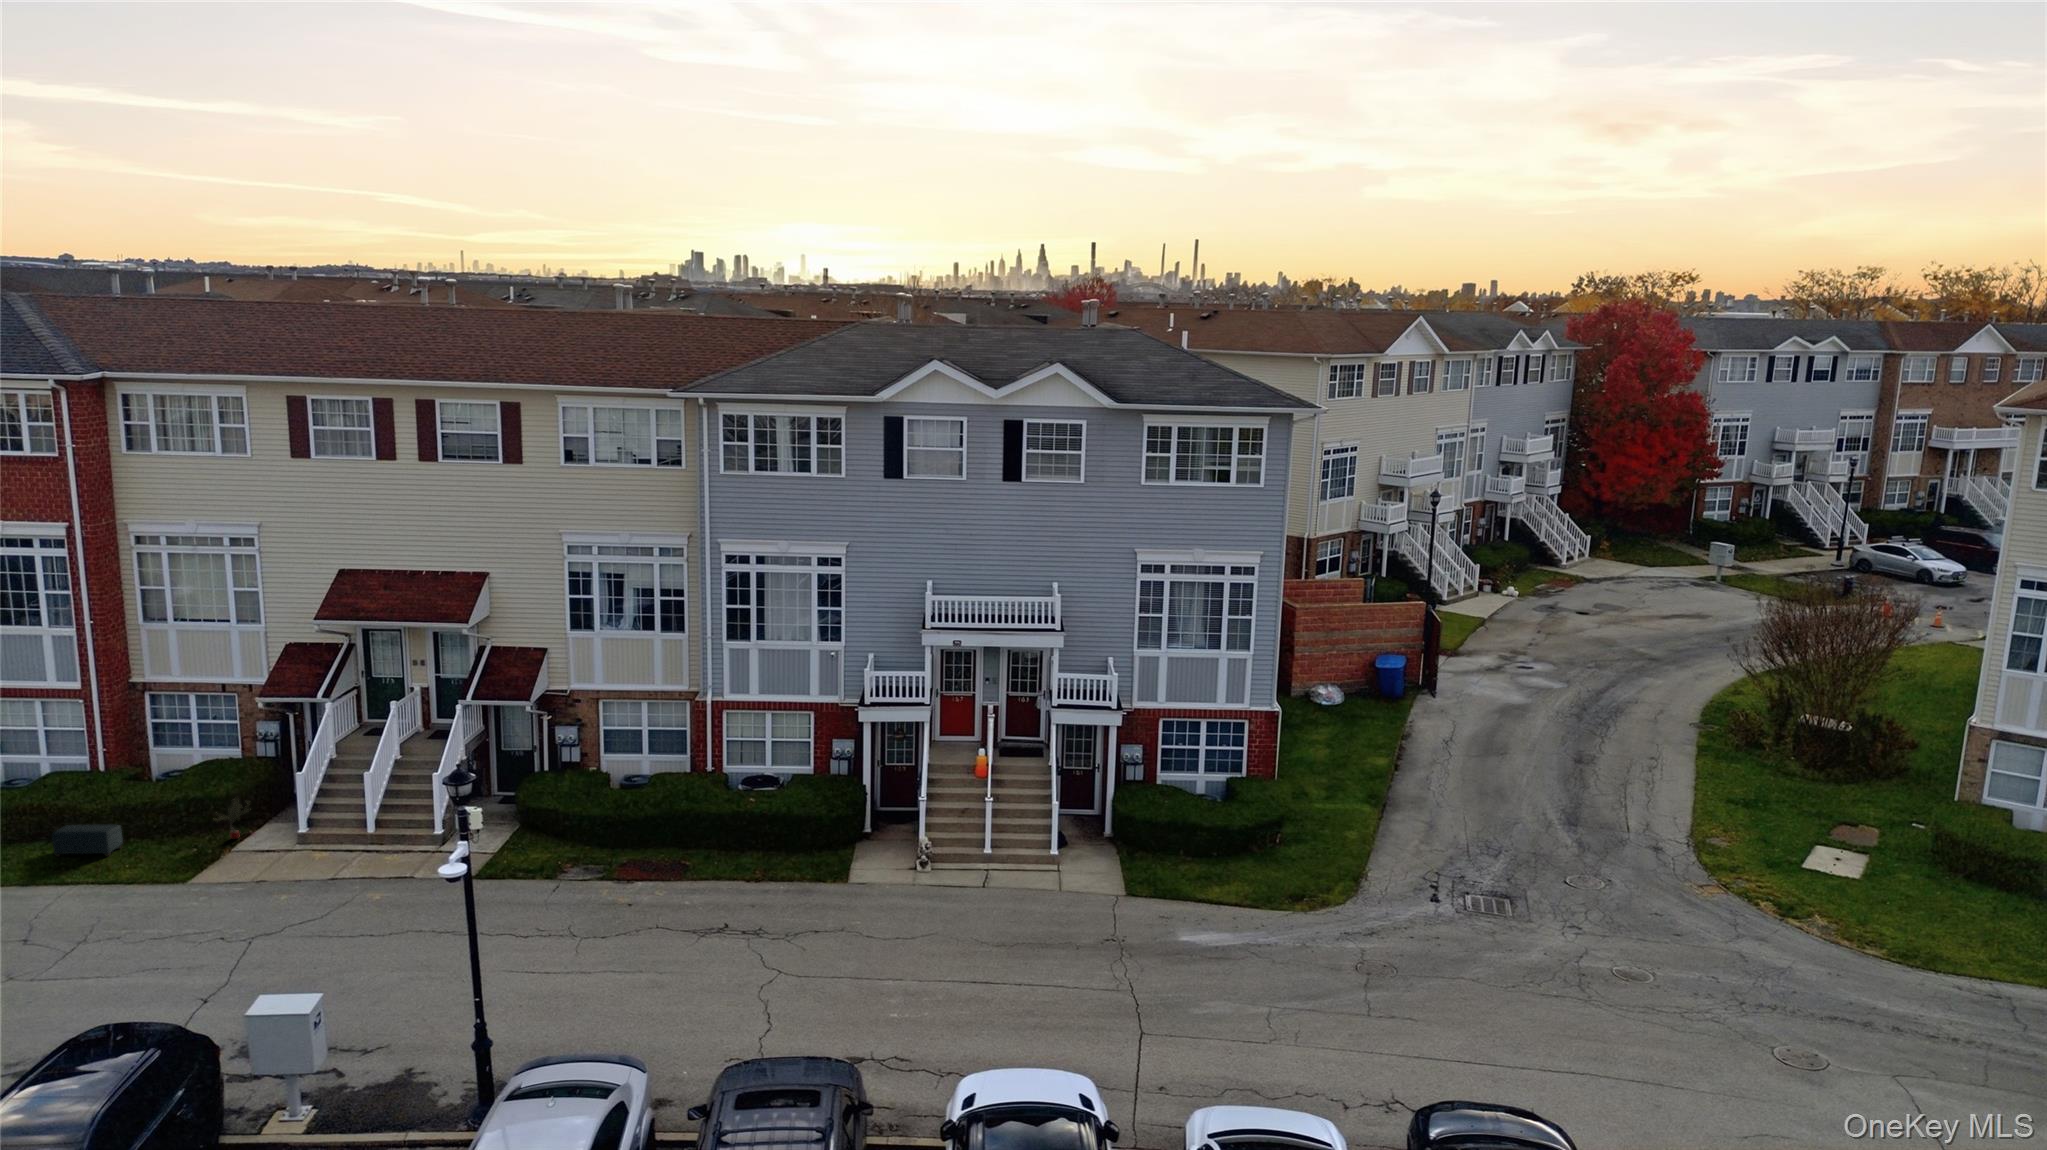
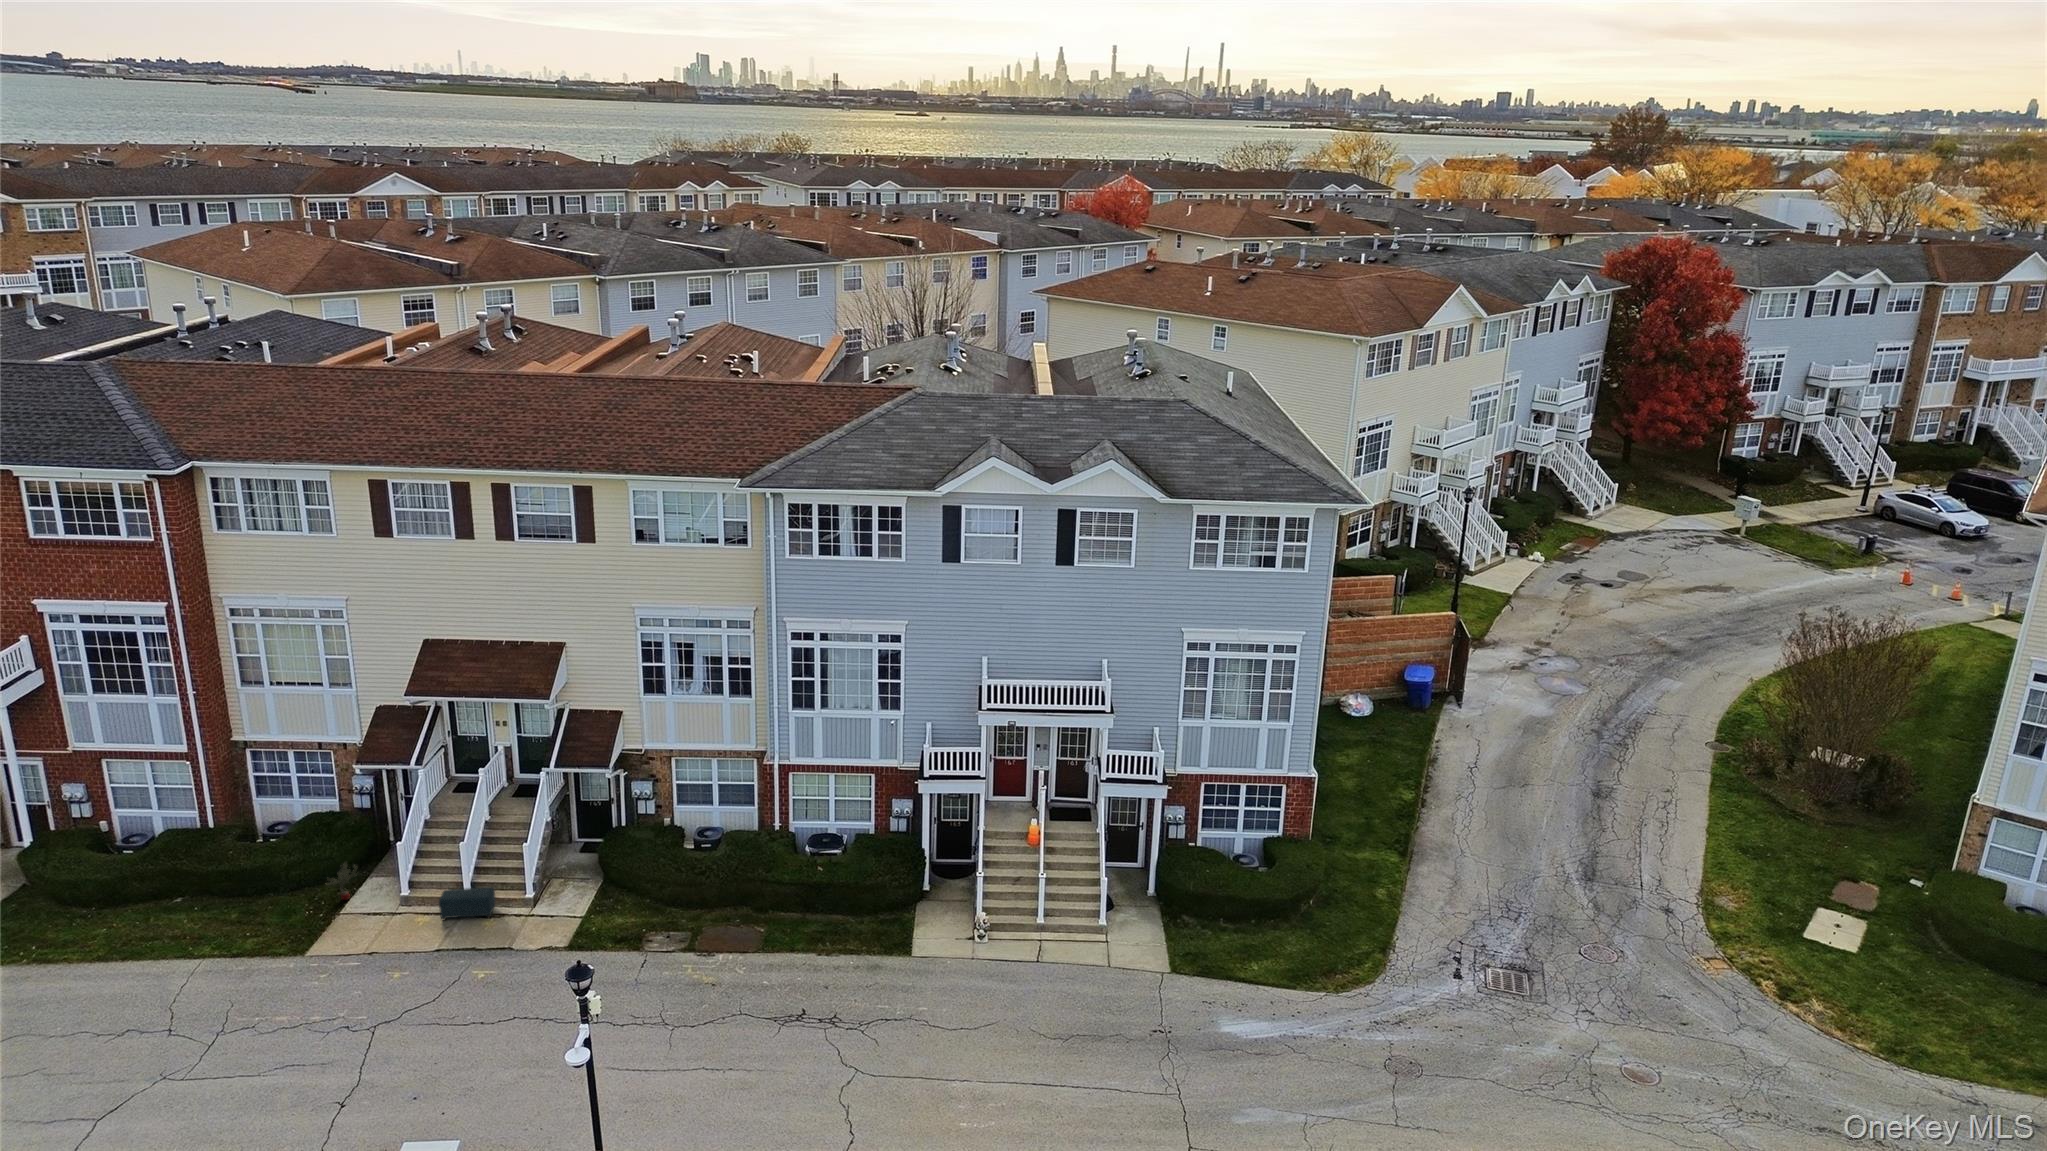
bench: present [52,825,123,857] -> present [439,887,496,920]

